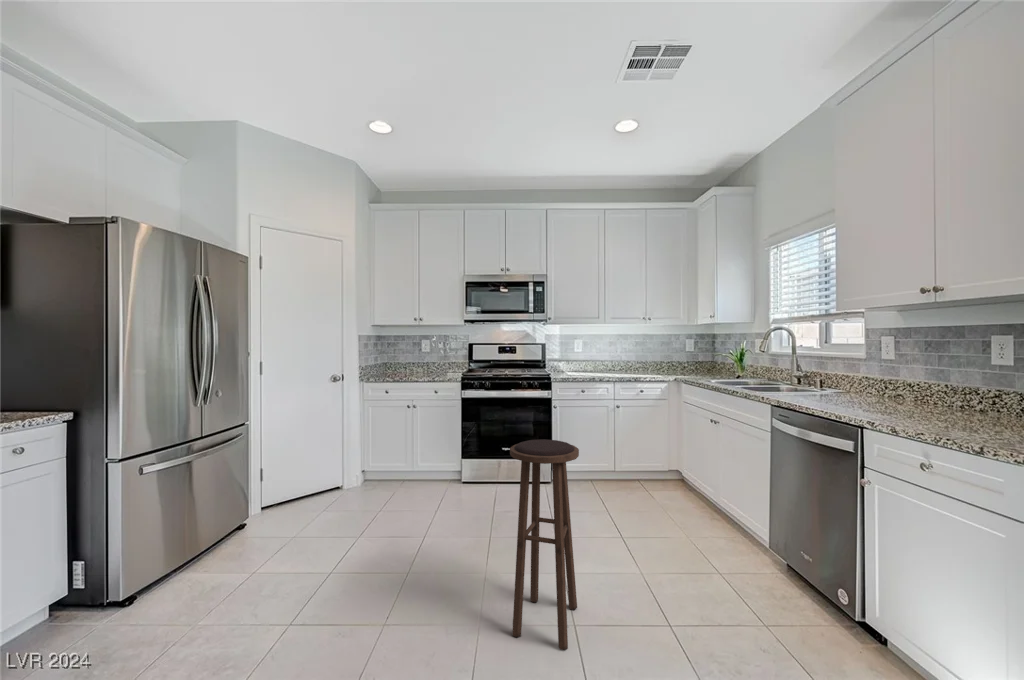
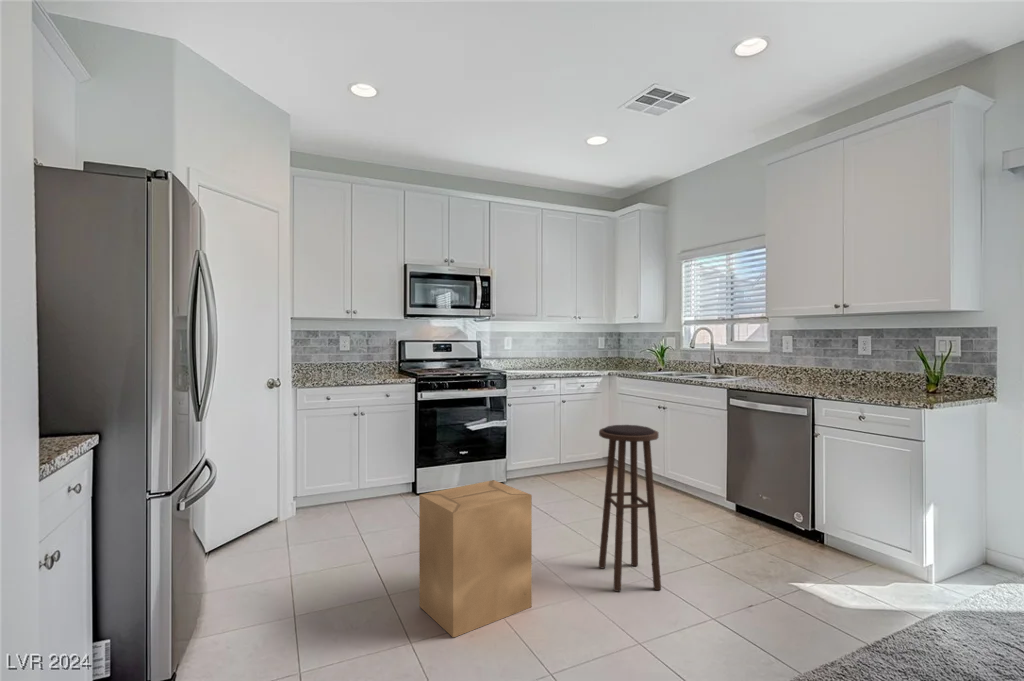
cardboard box: none [310,484,416,639] -> present [419,480,532,638]

